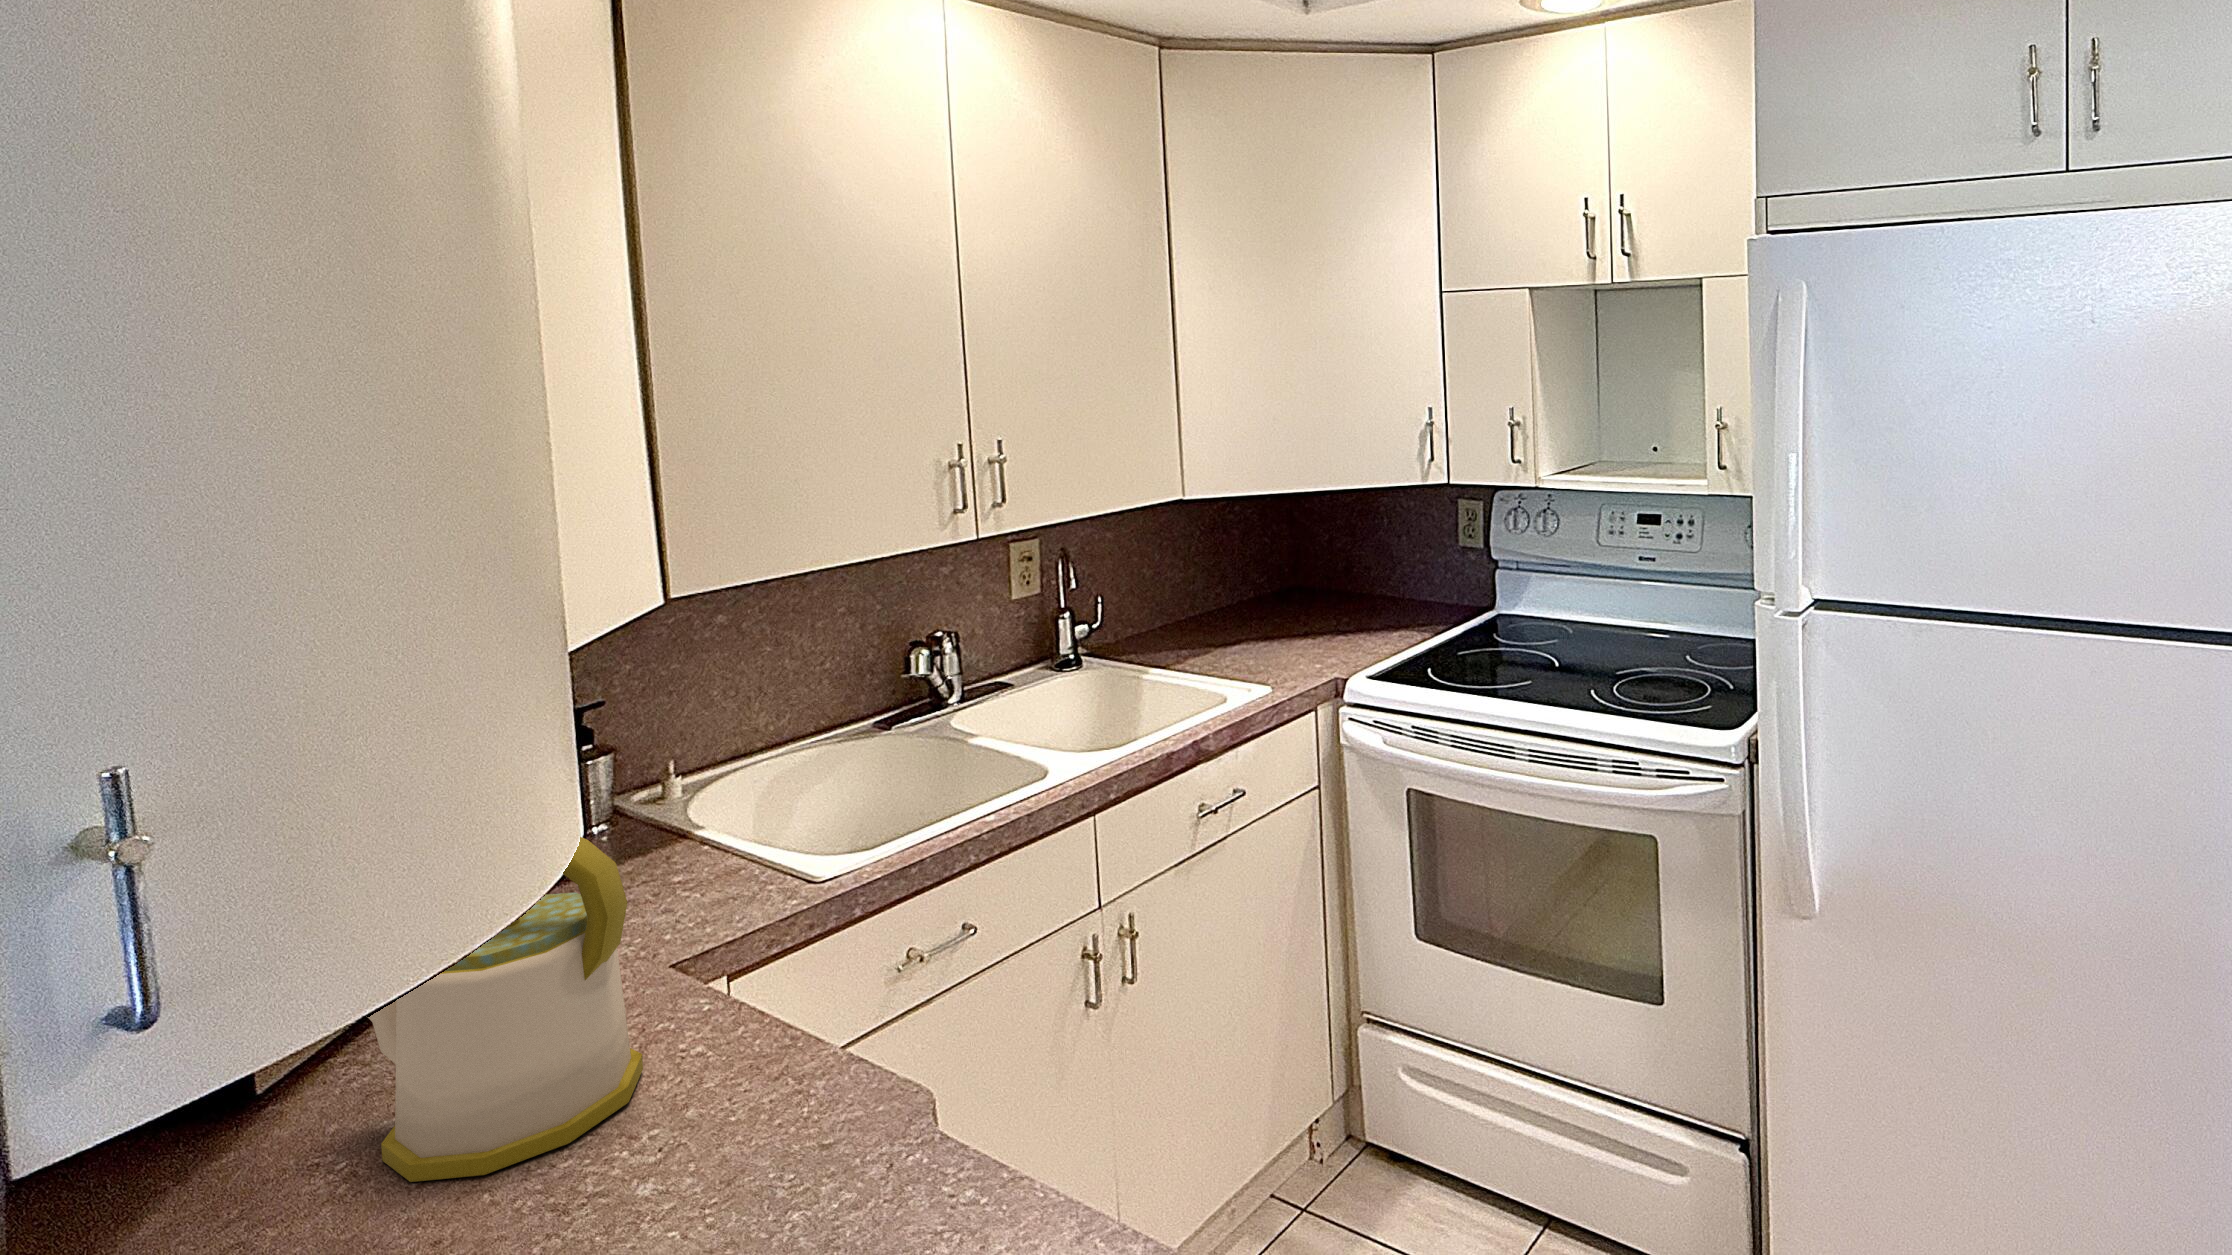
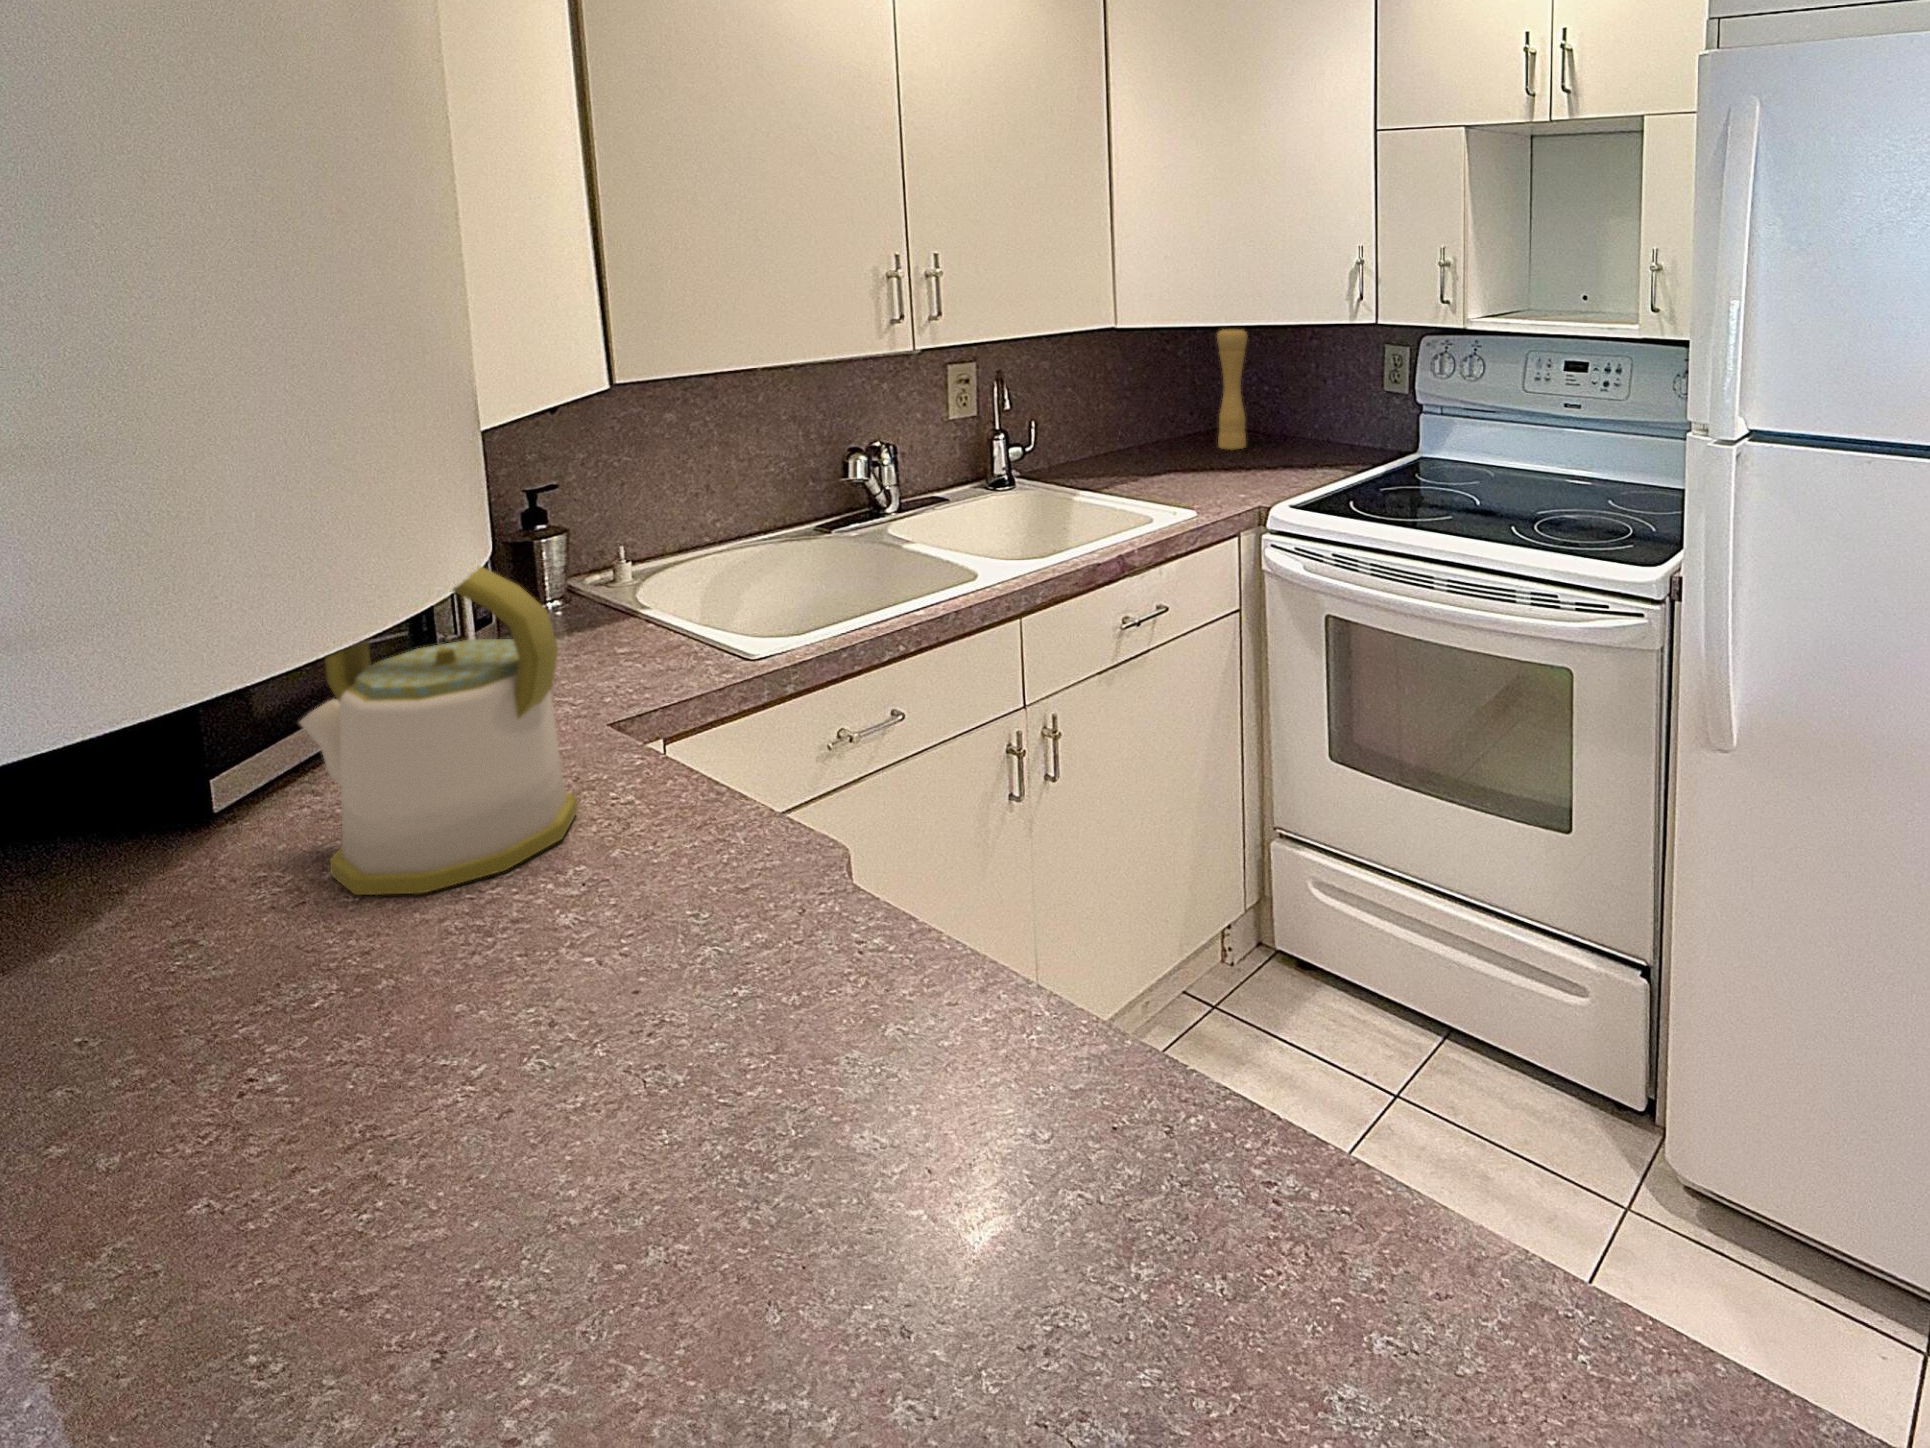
pepper mill: none [1289,488,1322,613] -> present [1217,330,1247,450]

